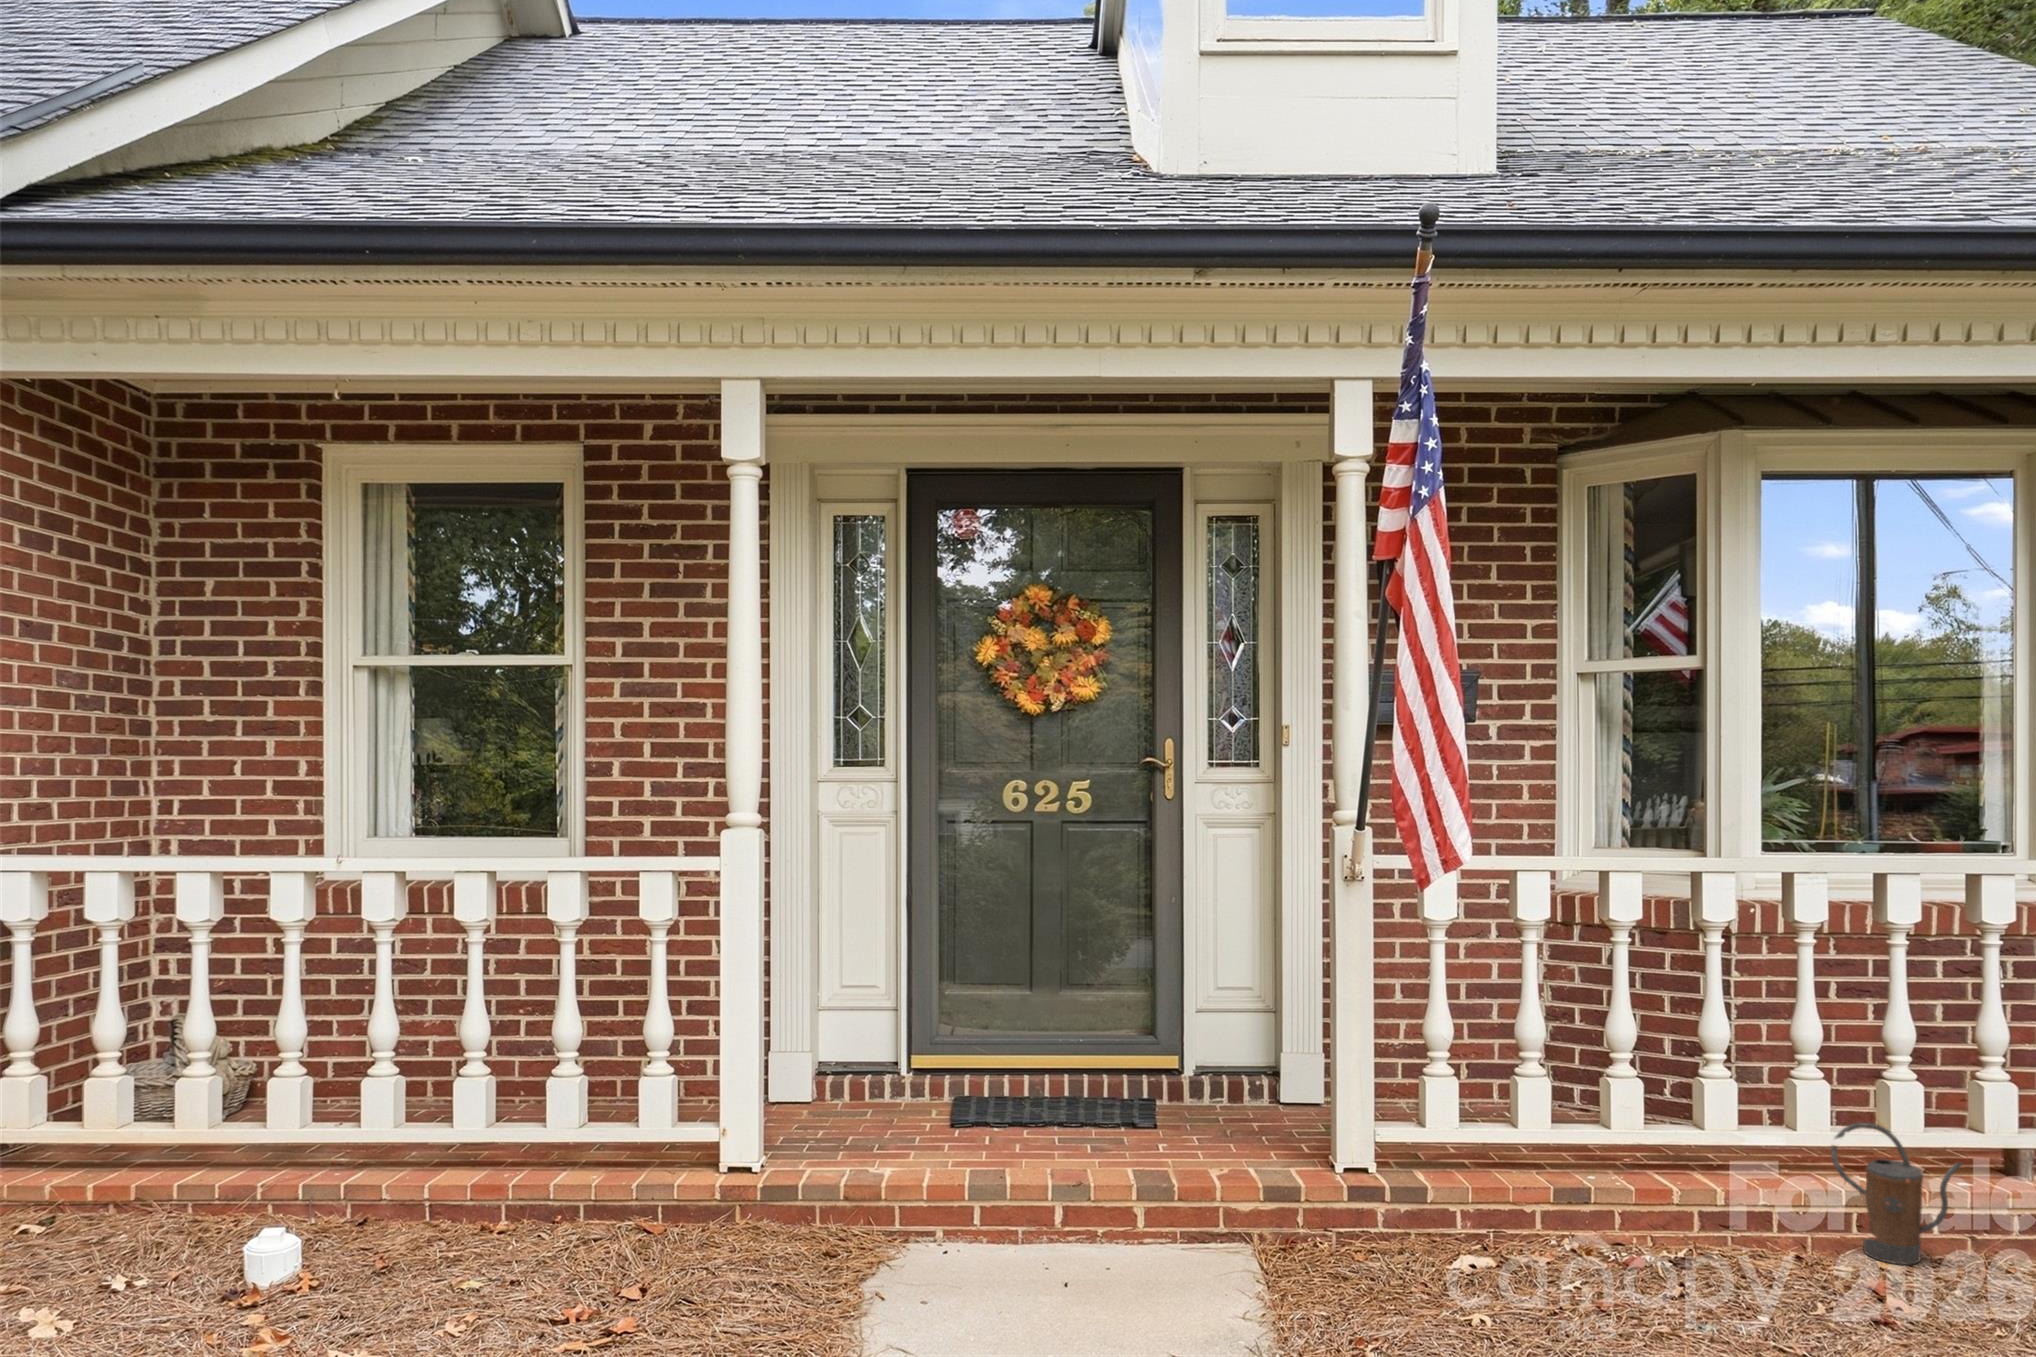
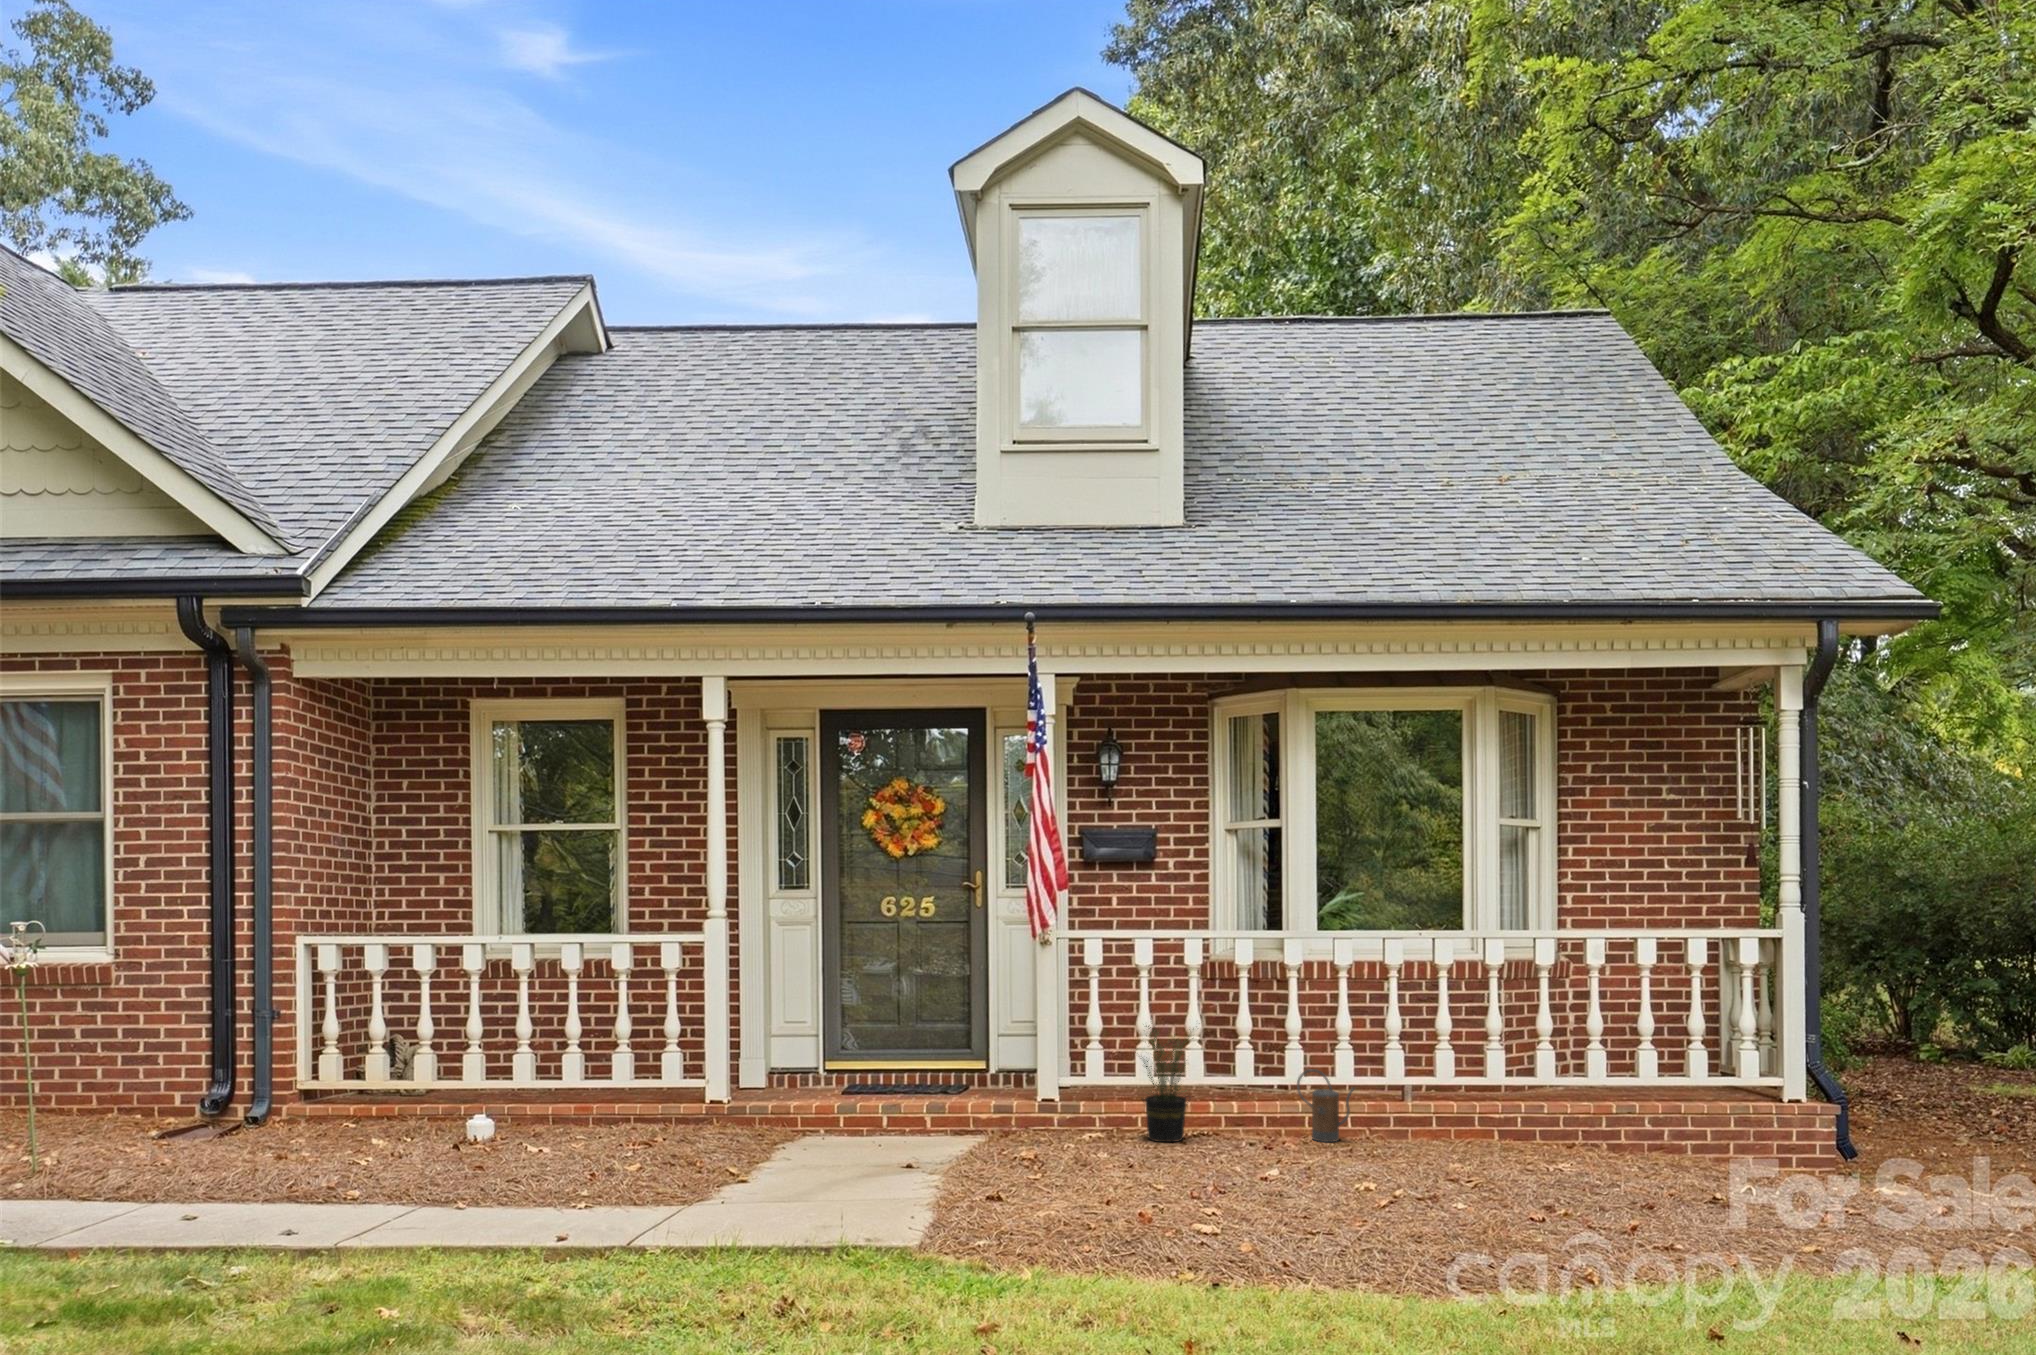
potted plant: none [1523,1020,1674,1269] -> present [1140,1026,1194,1142]

